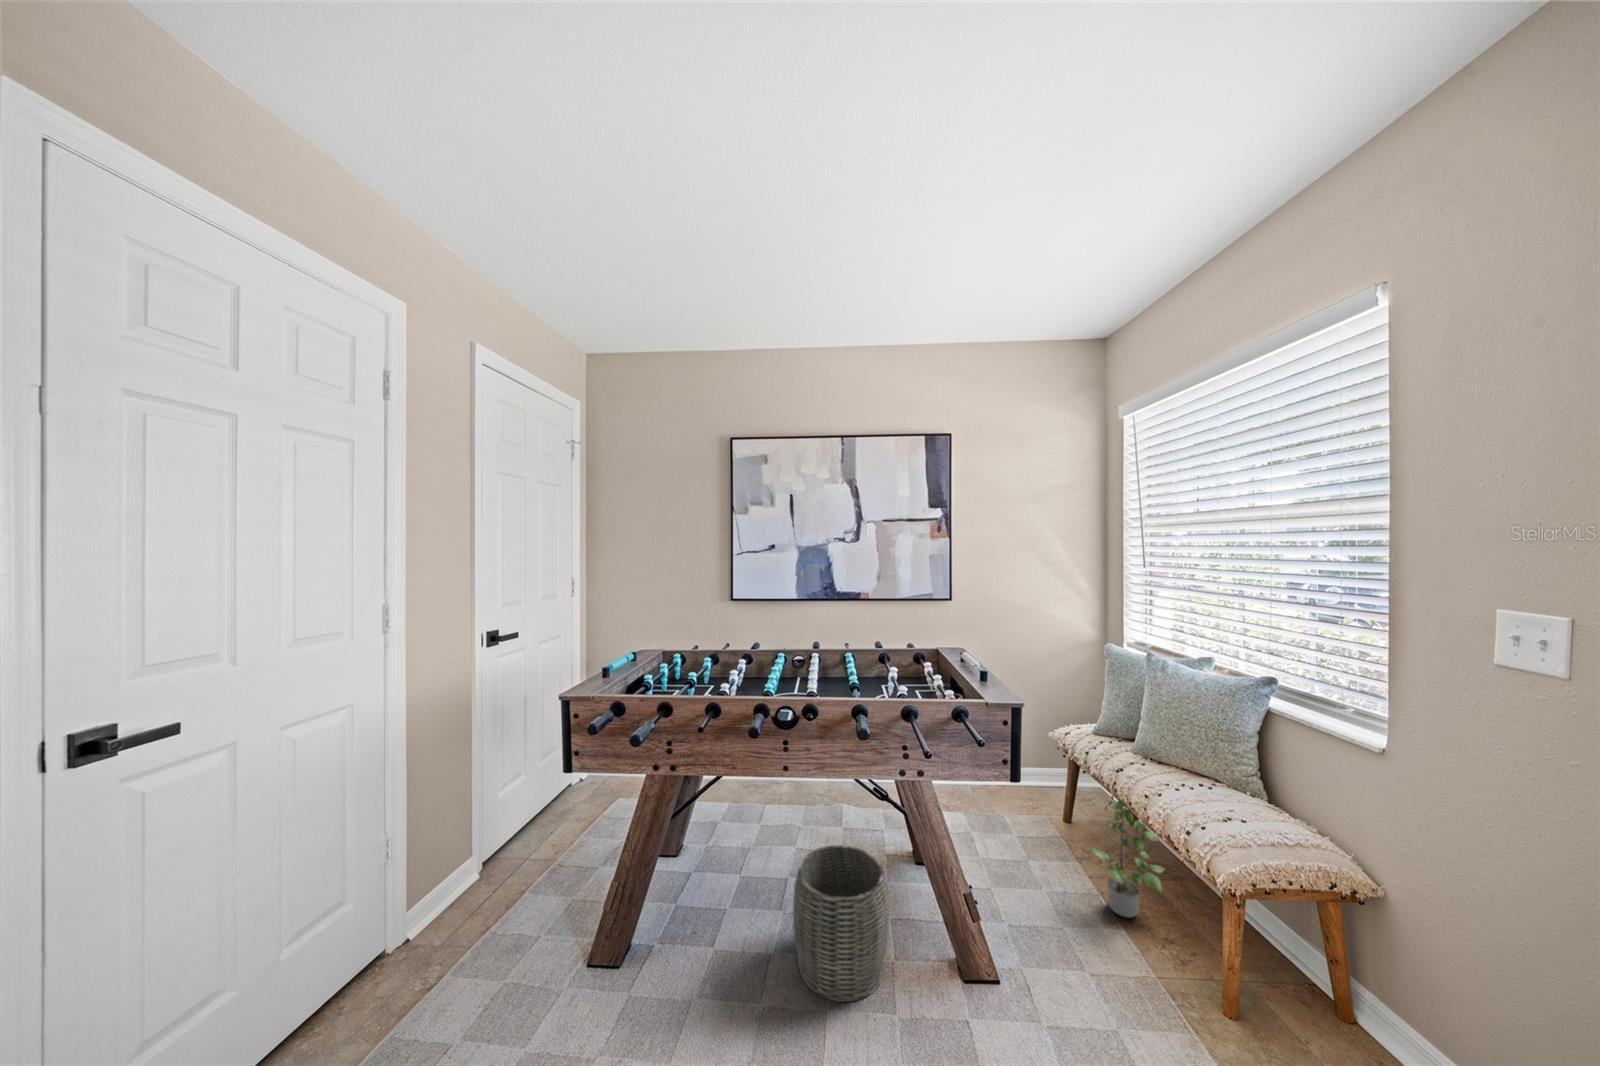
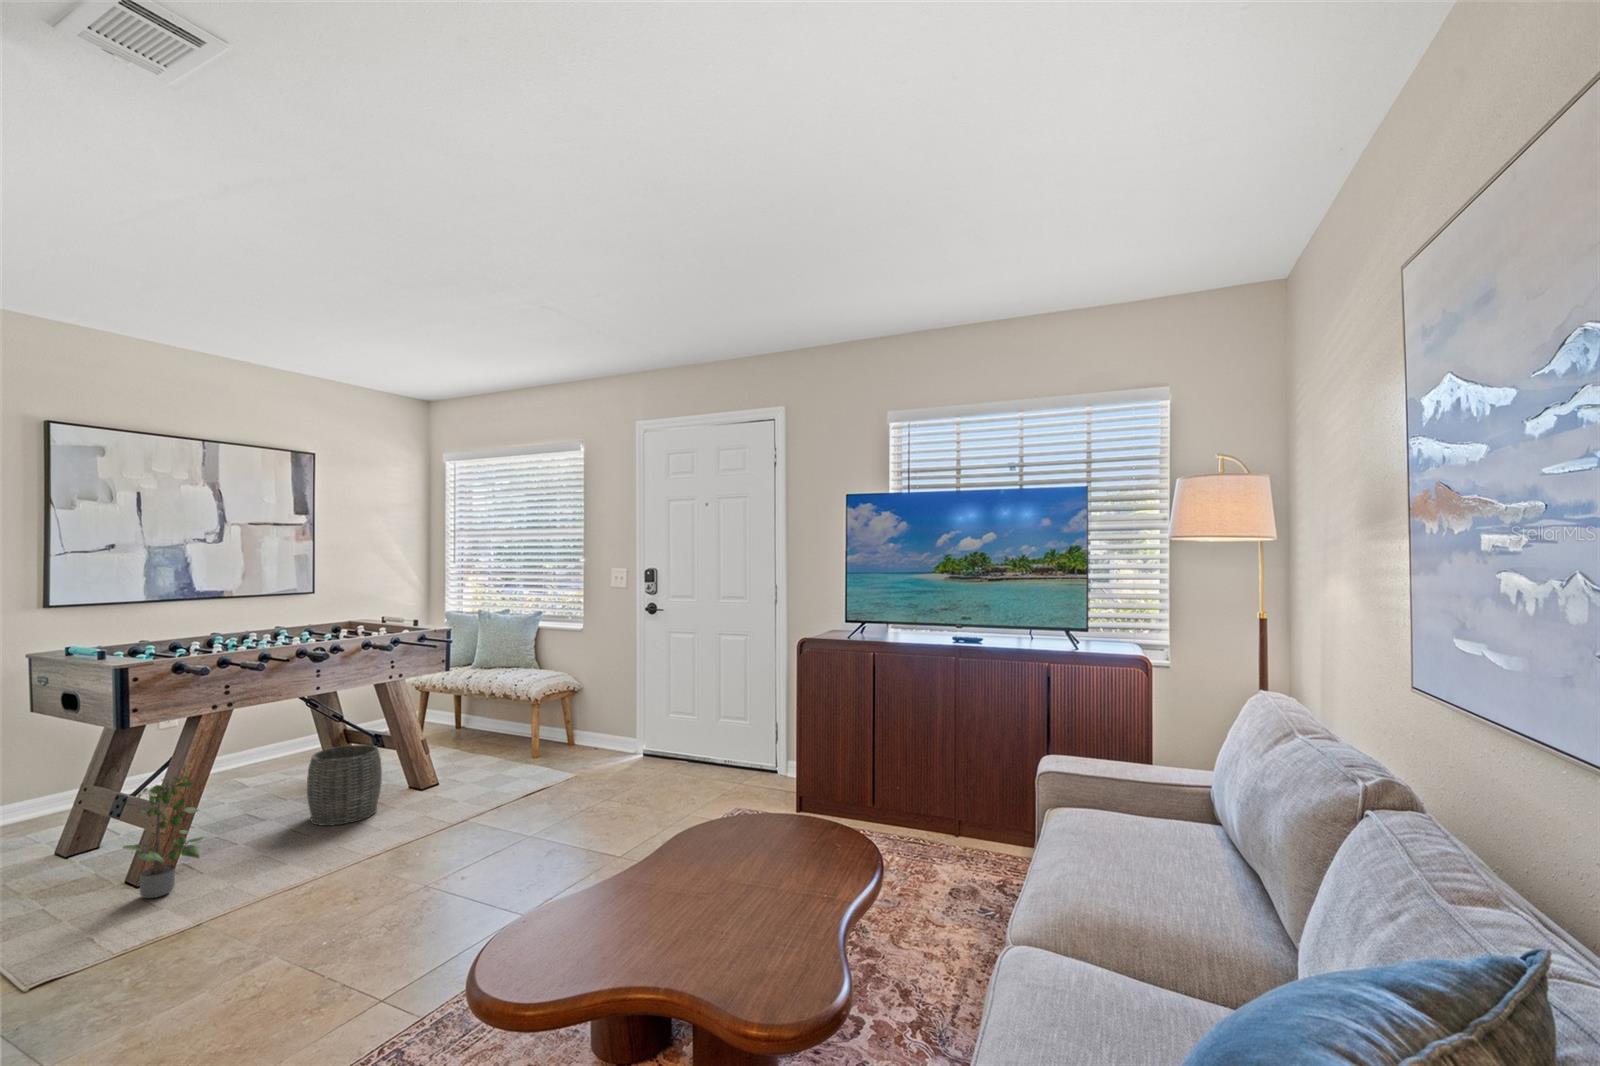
potted plant: present [1092,799,1165,918] -> present [123,775,203,898]

